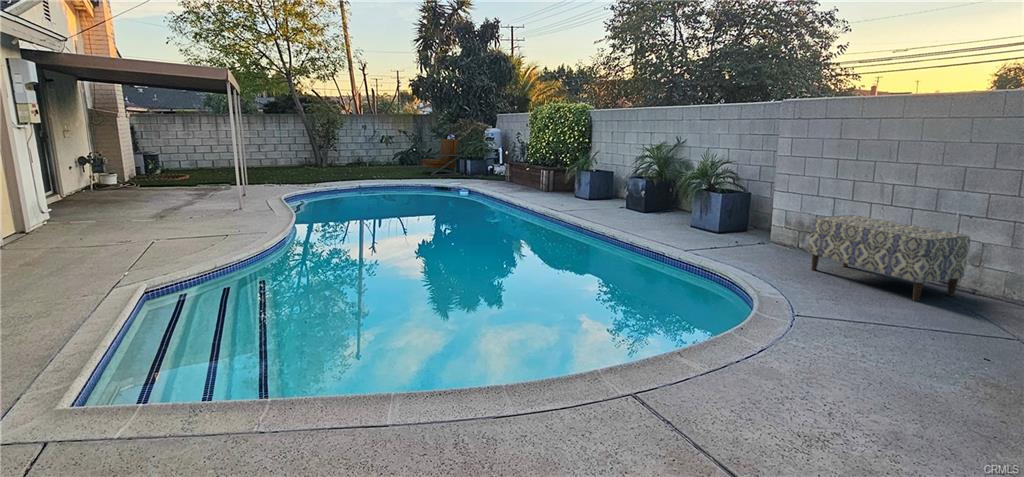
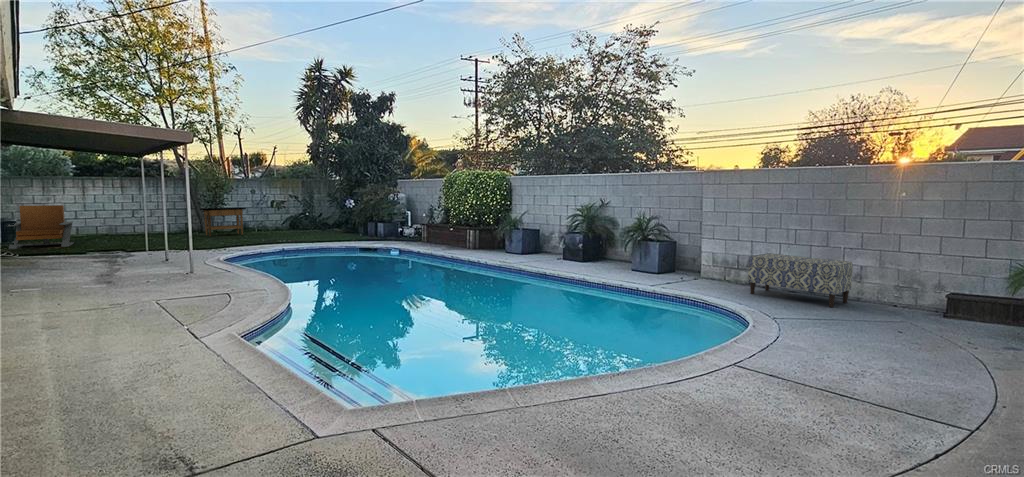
lounge chair: present [420,139,461,176] -> present [8,205,74,249]
side table: none [317,142,356,169] -> present [200,208,246,236]

